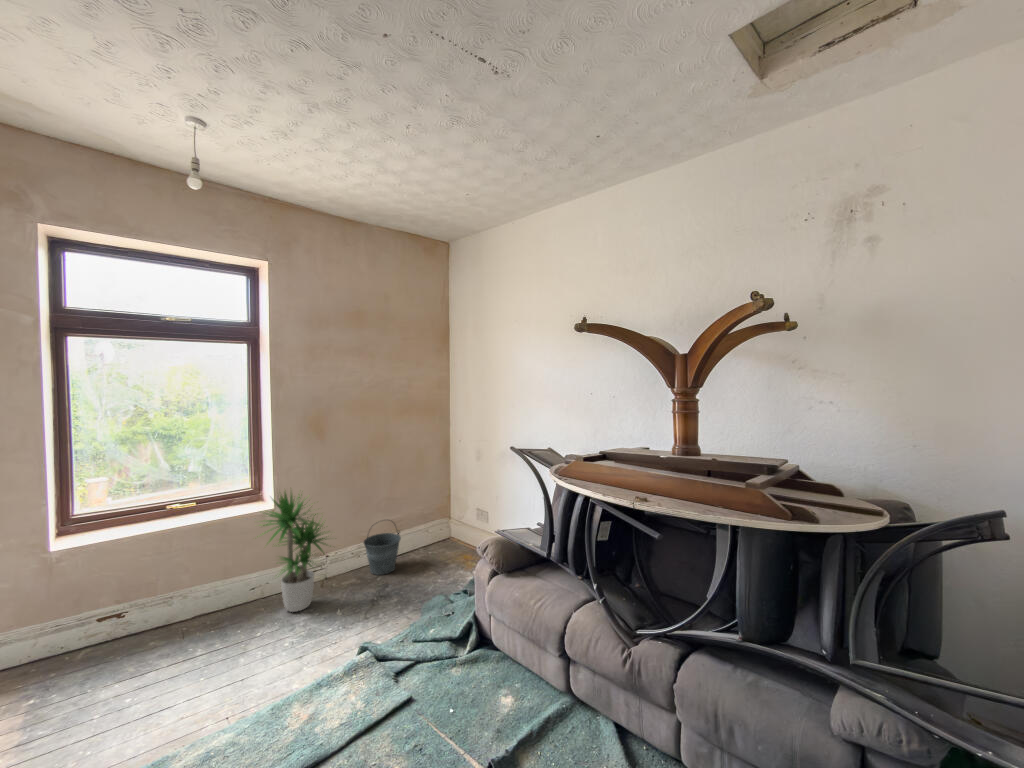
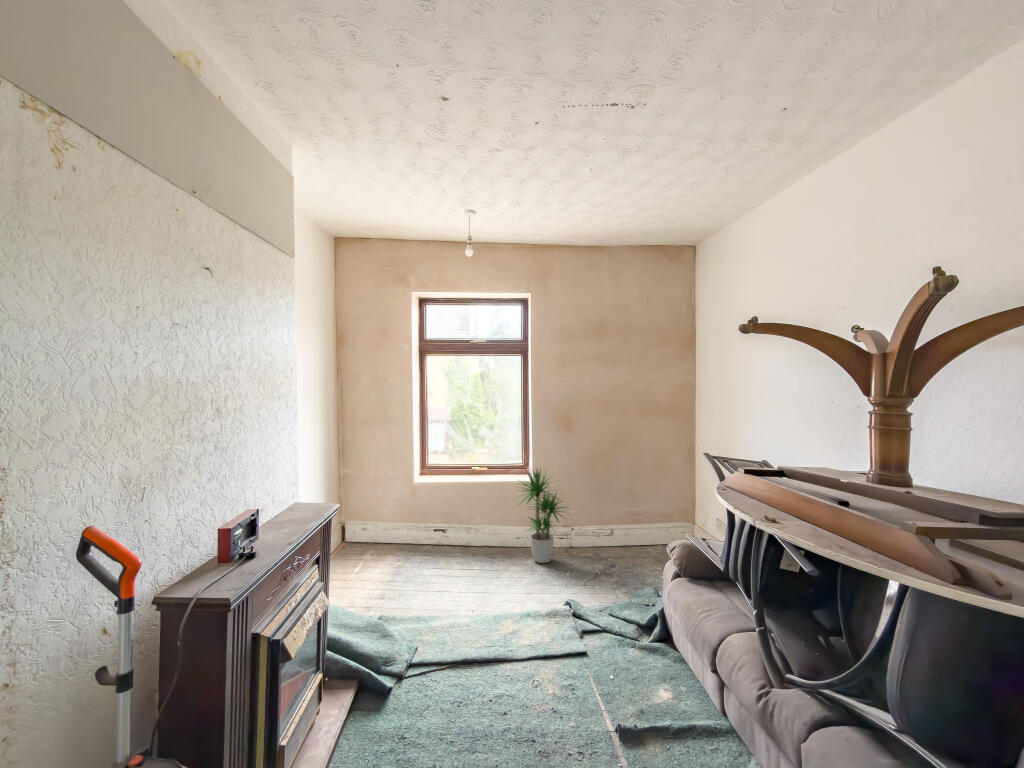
bucket: present [364,525,401,575] -> none [598,509,633,558]

